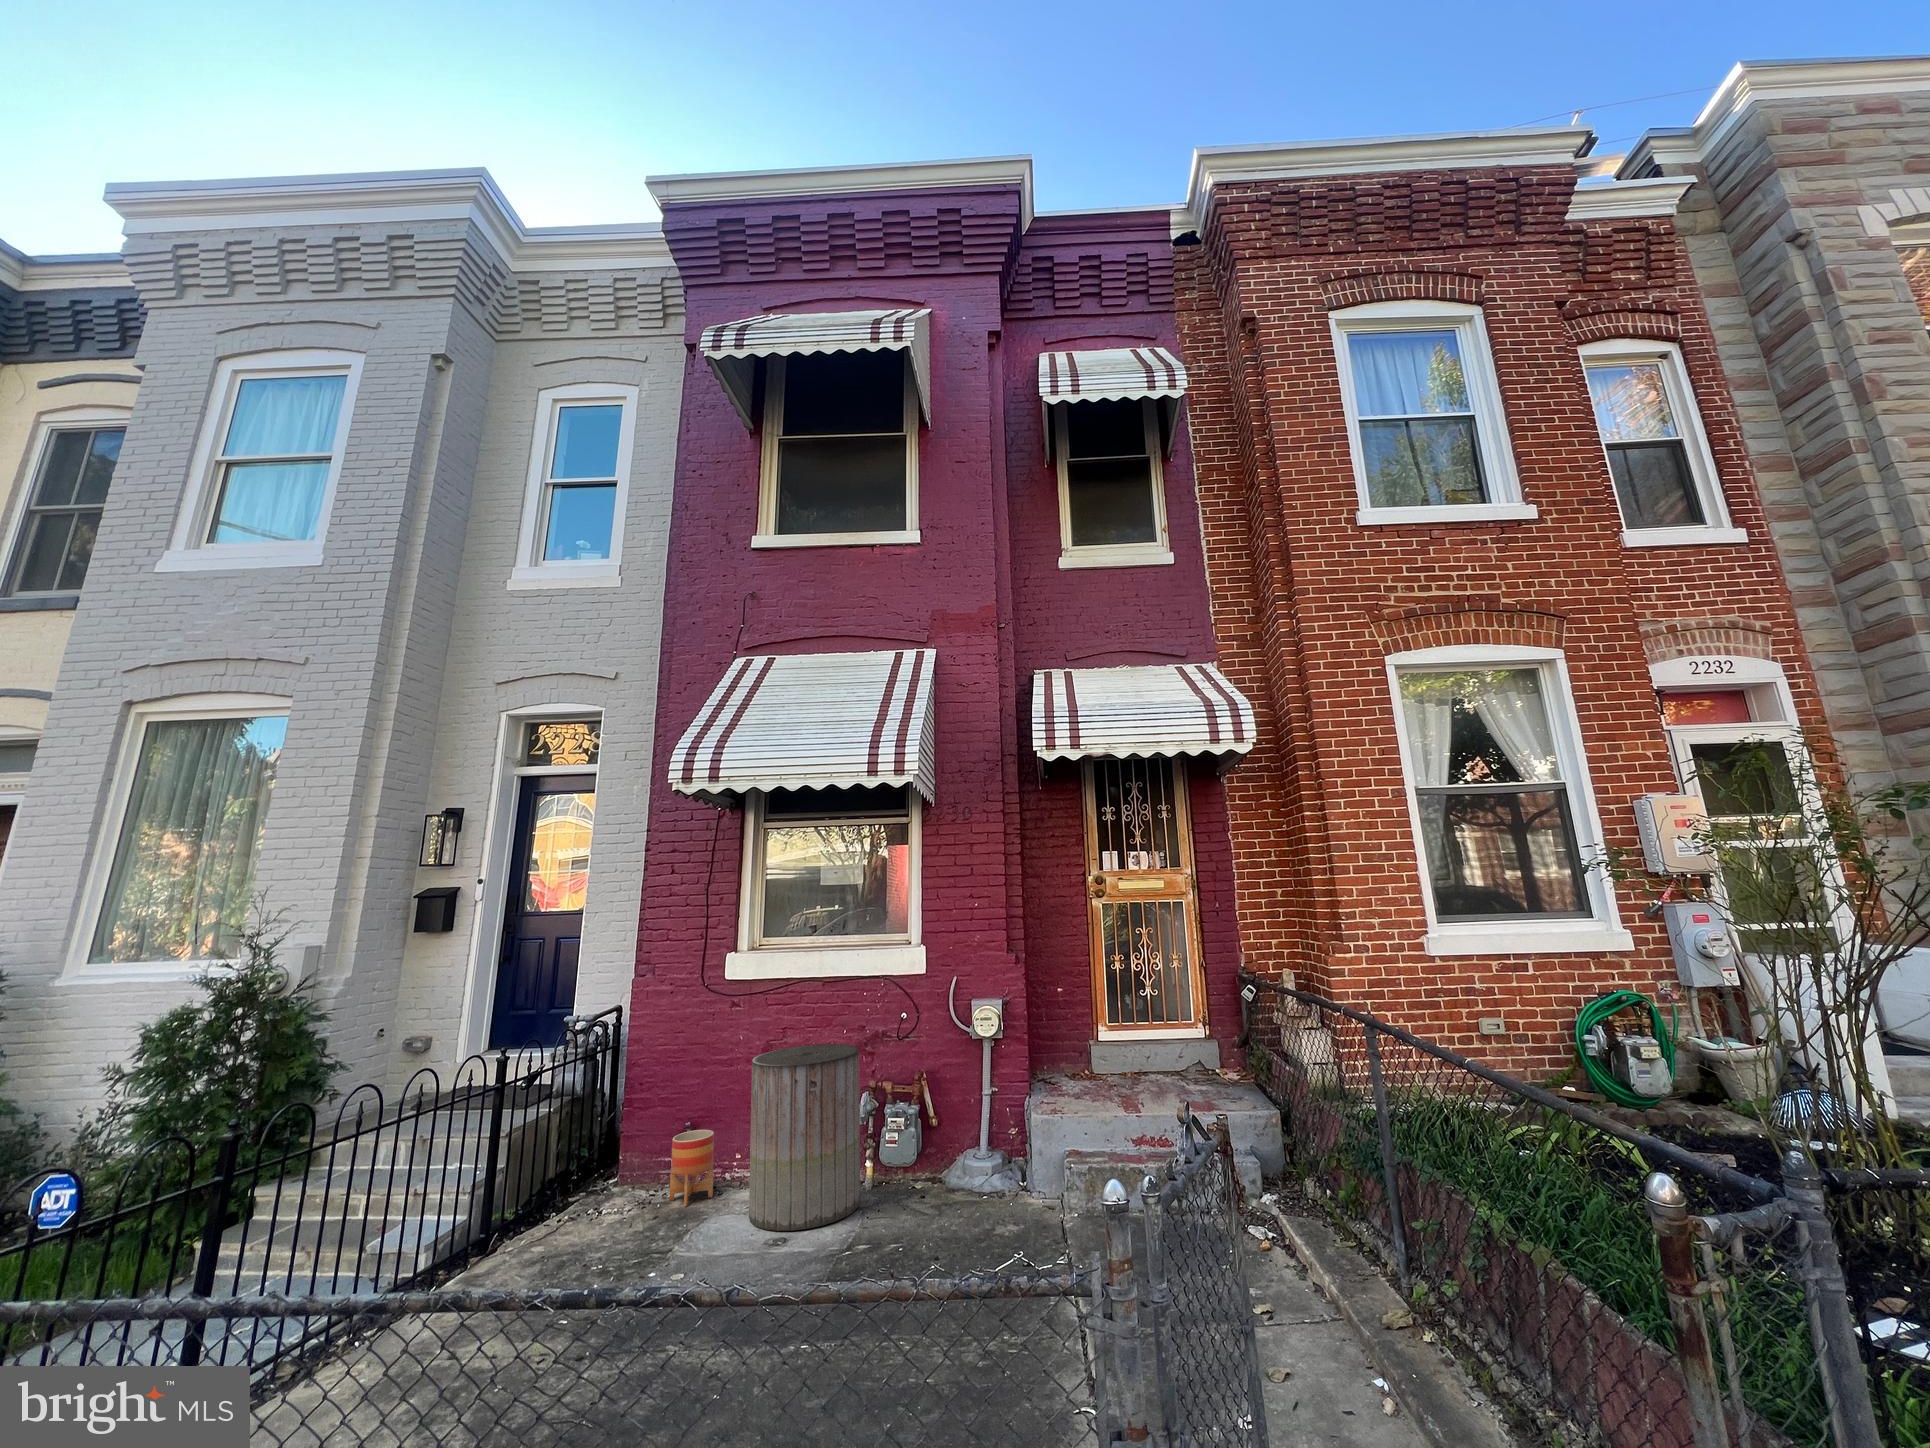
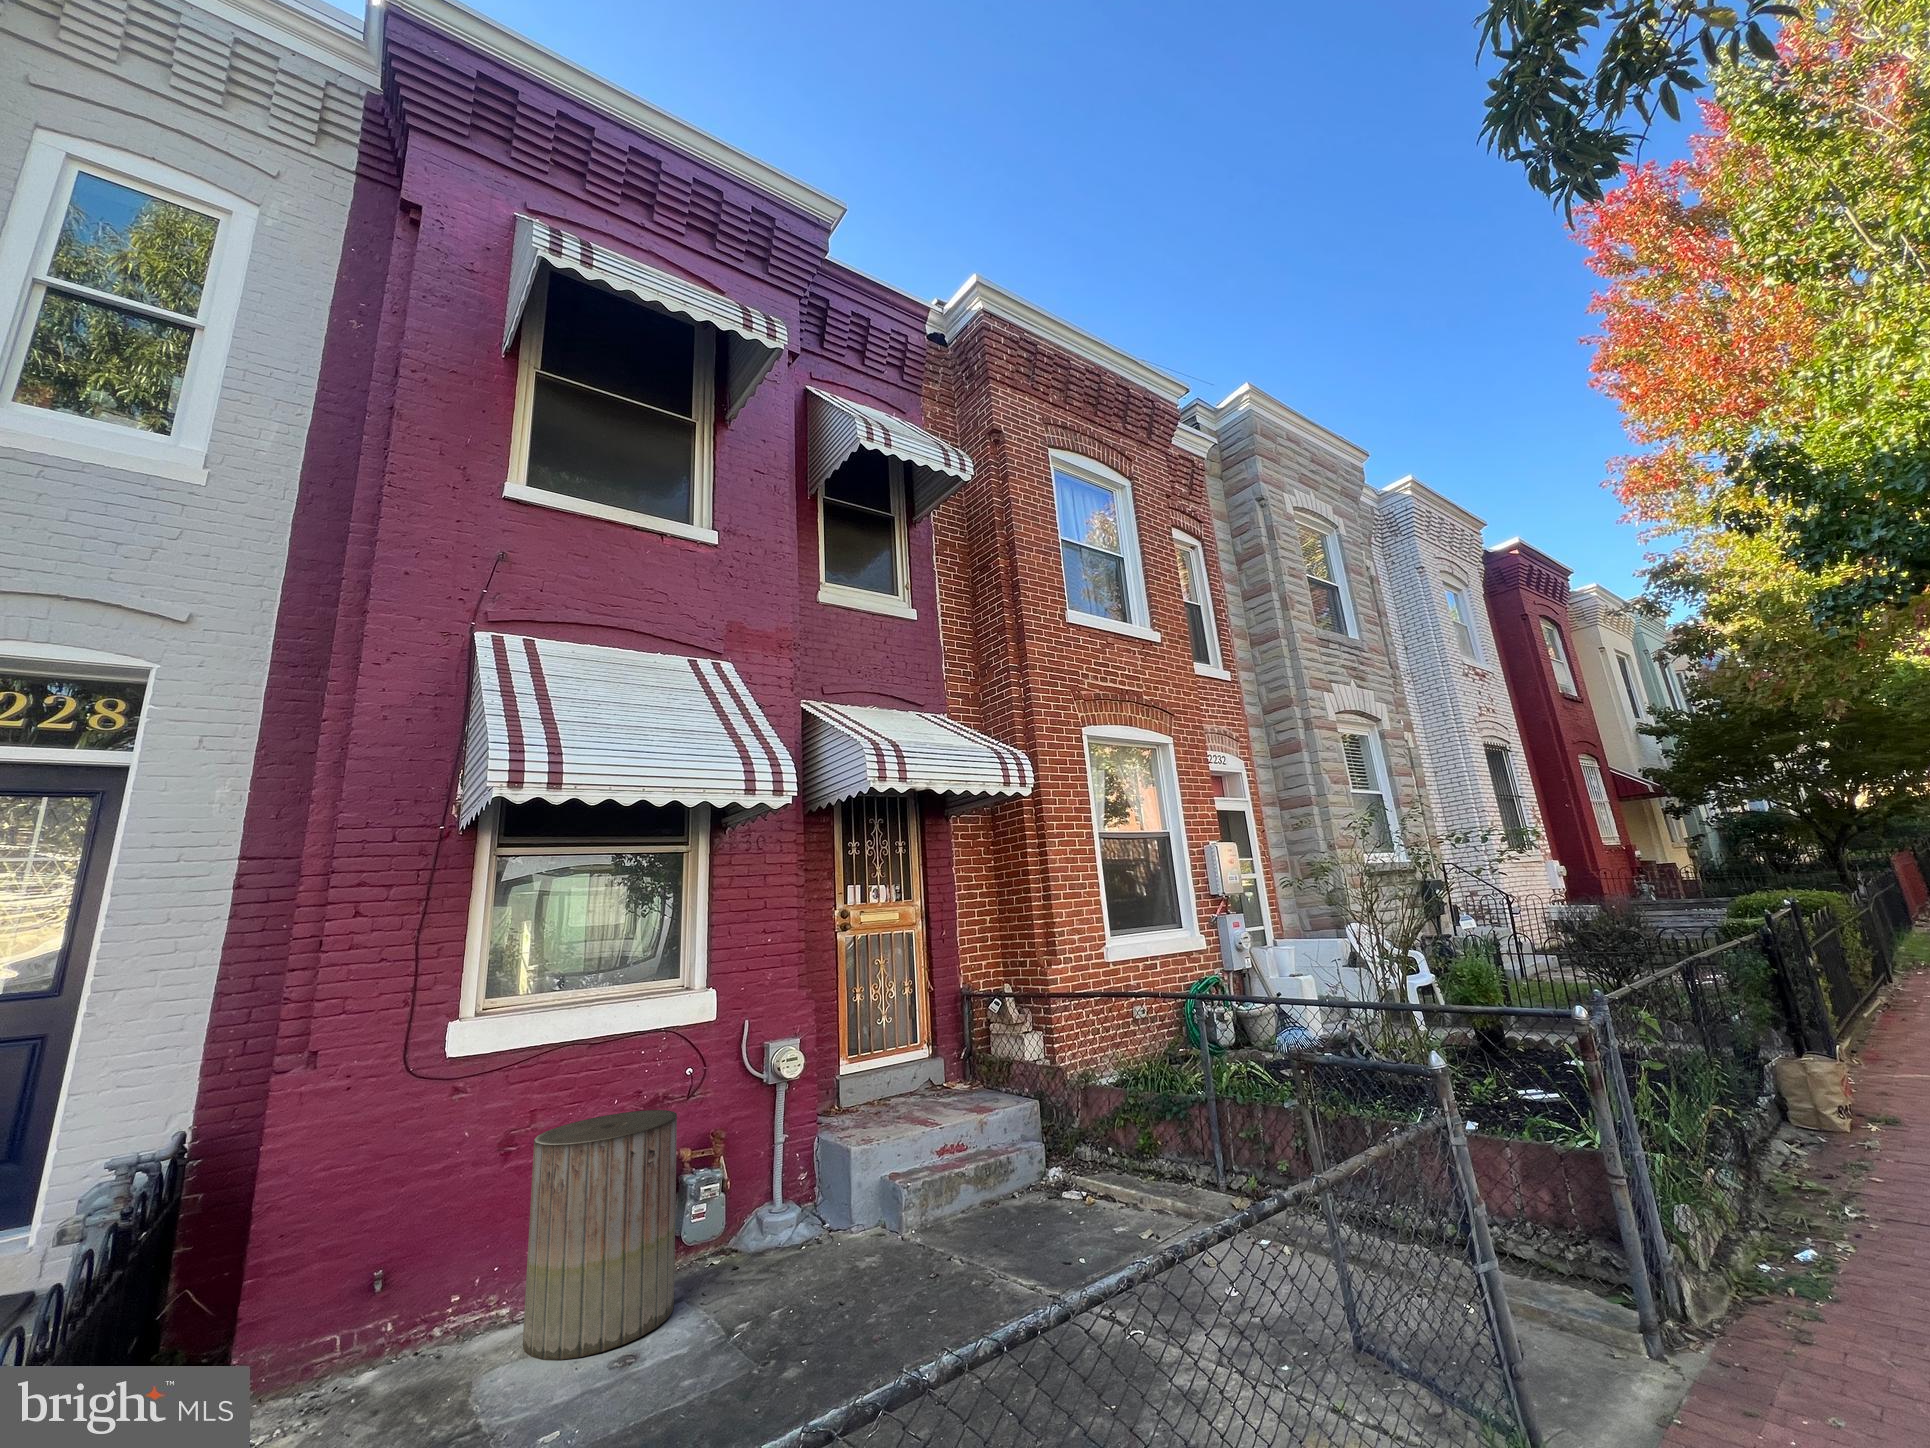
planter: present [670,1130,714,1206] -> none [358,1267,437,1388]

